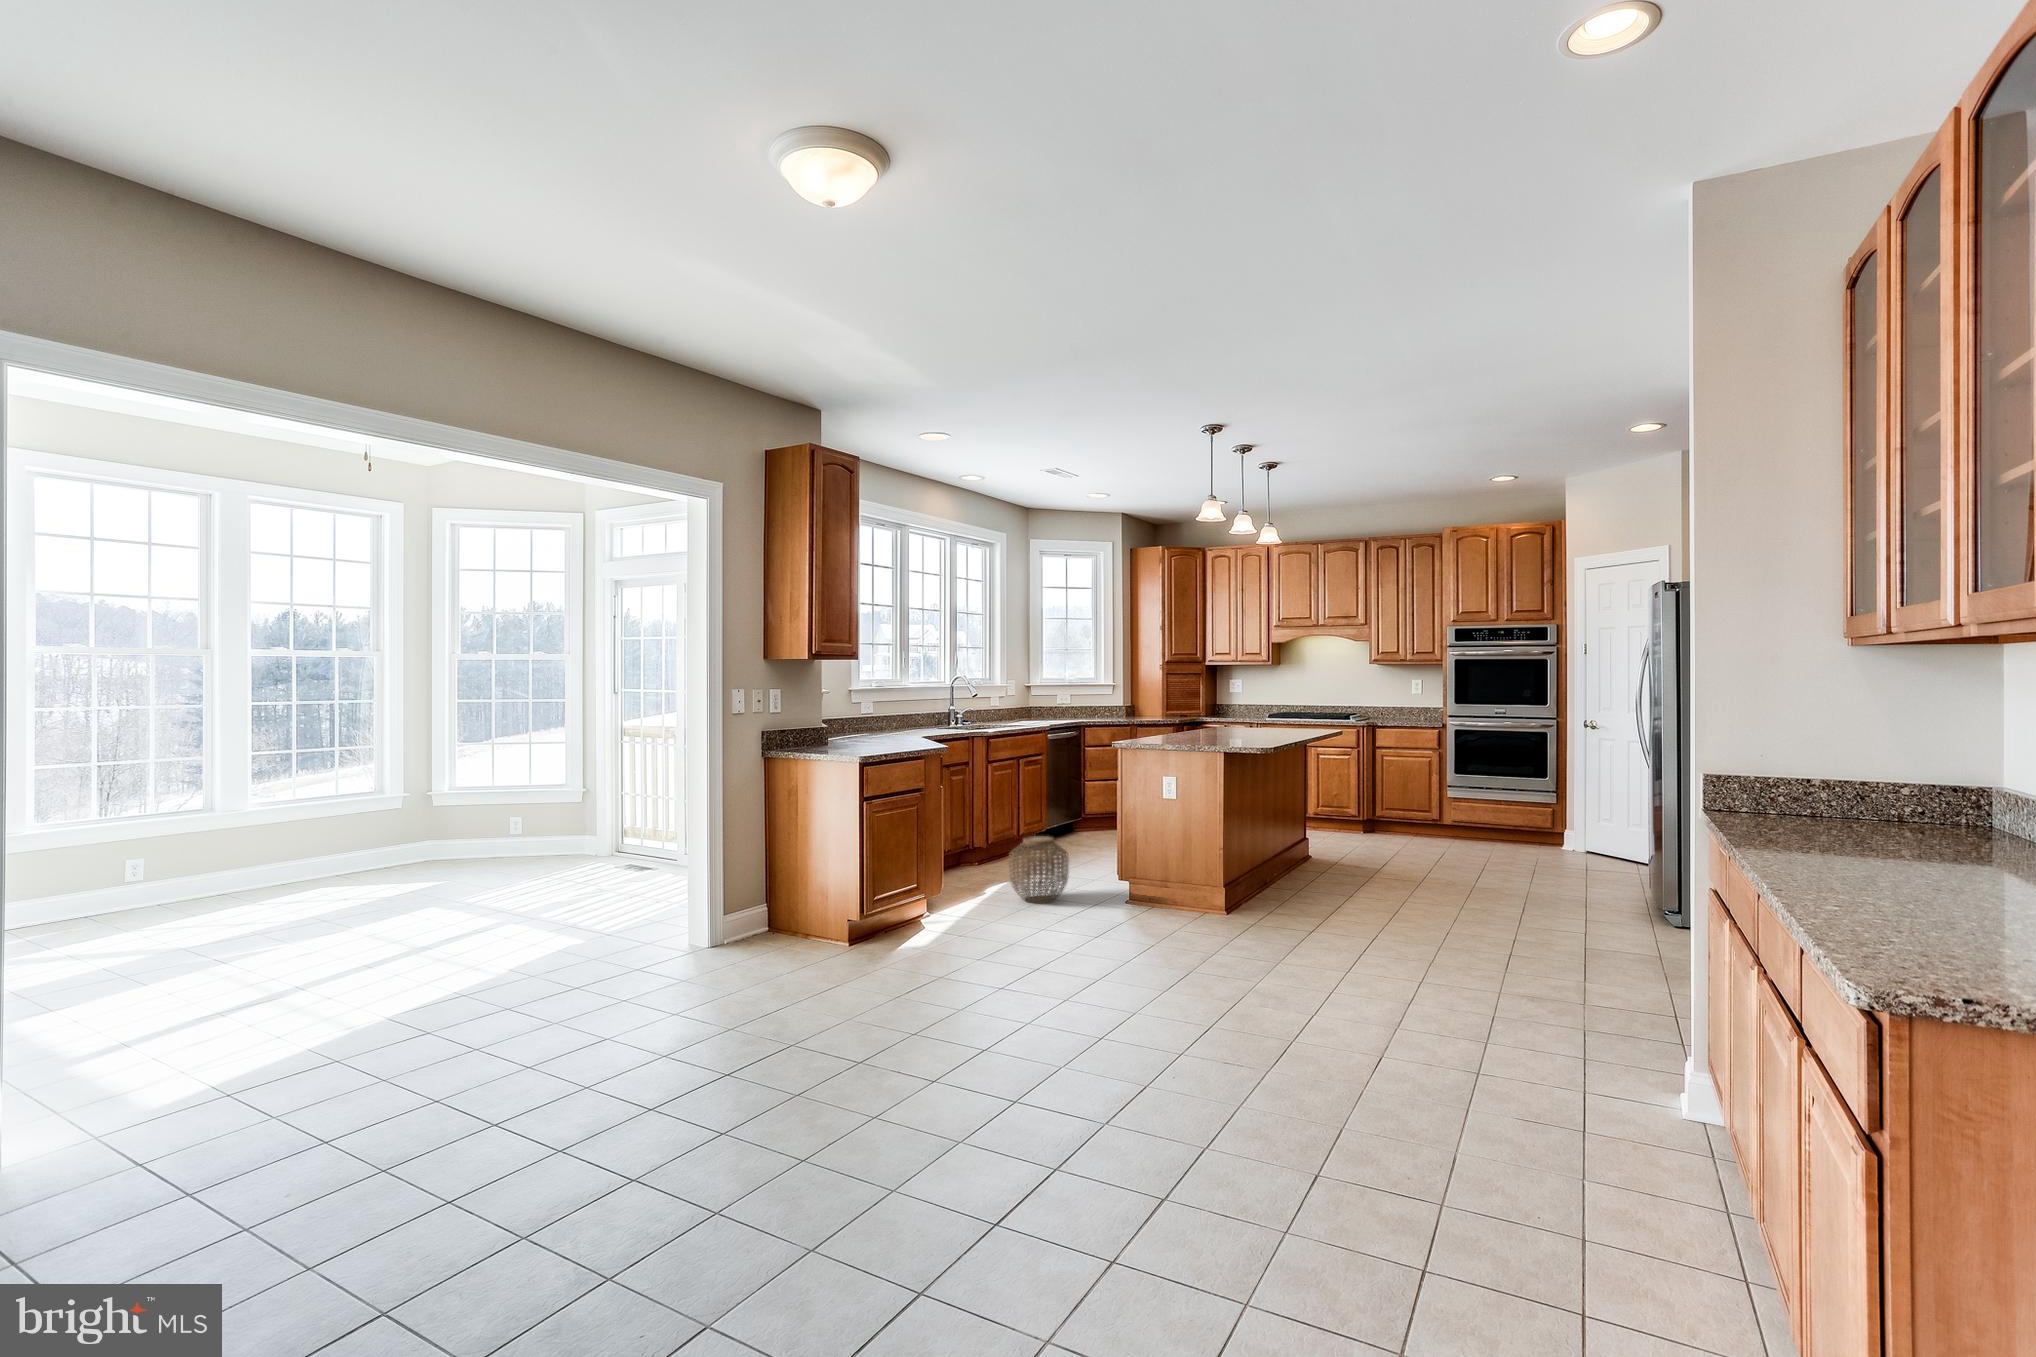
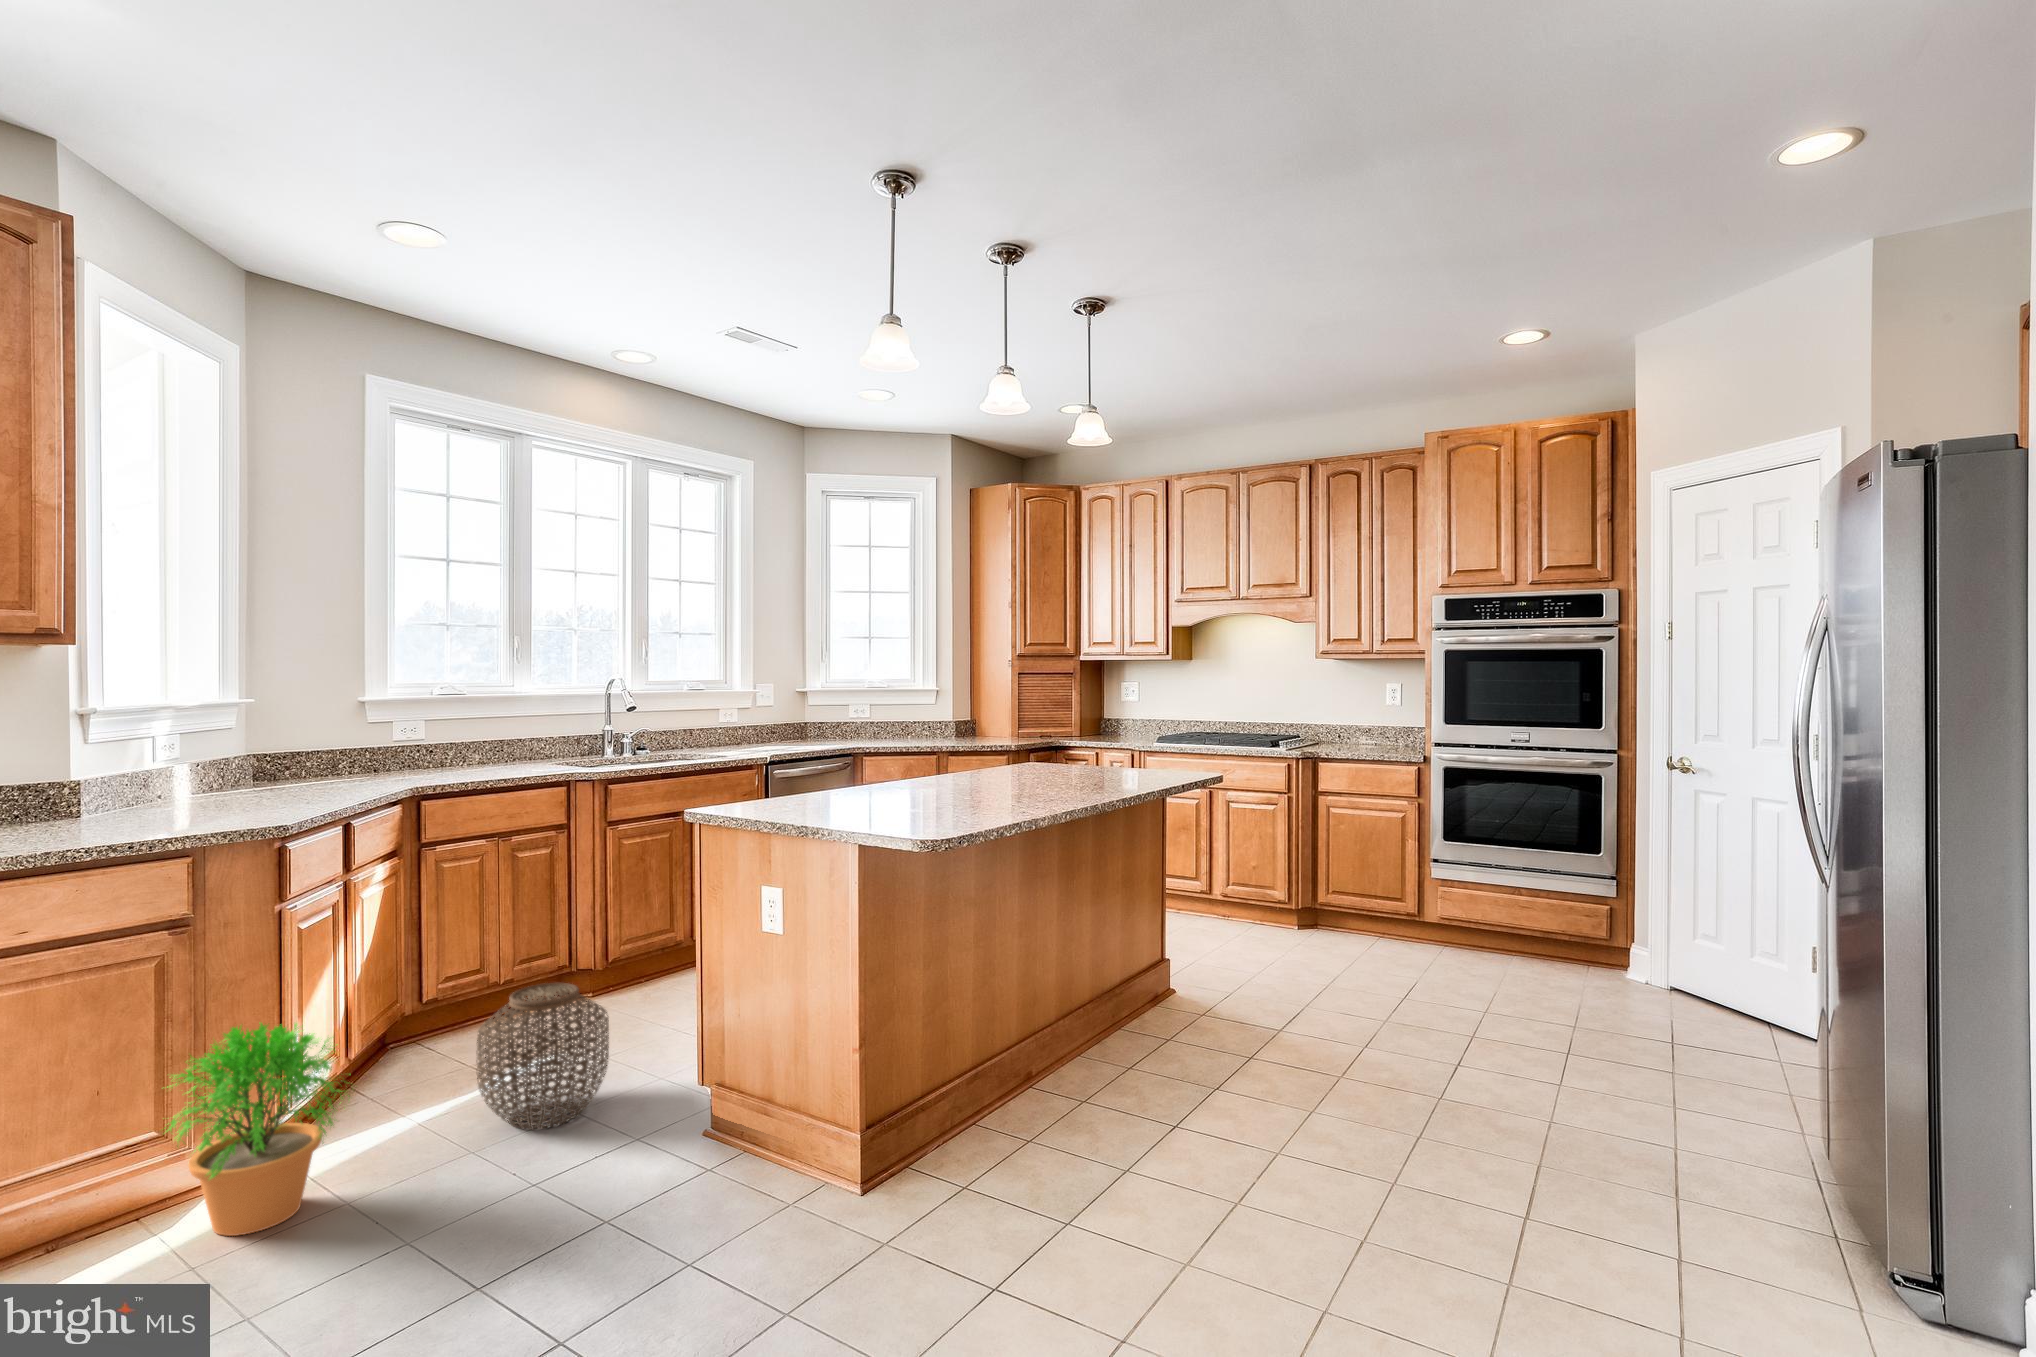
potted plant: none [933,838,1001,929] -> present [164,1023,351,1236]

